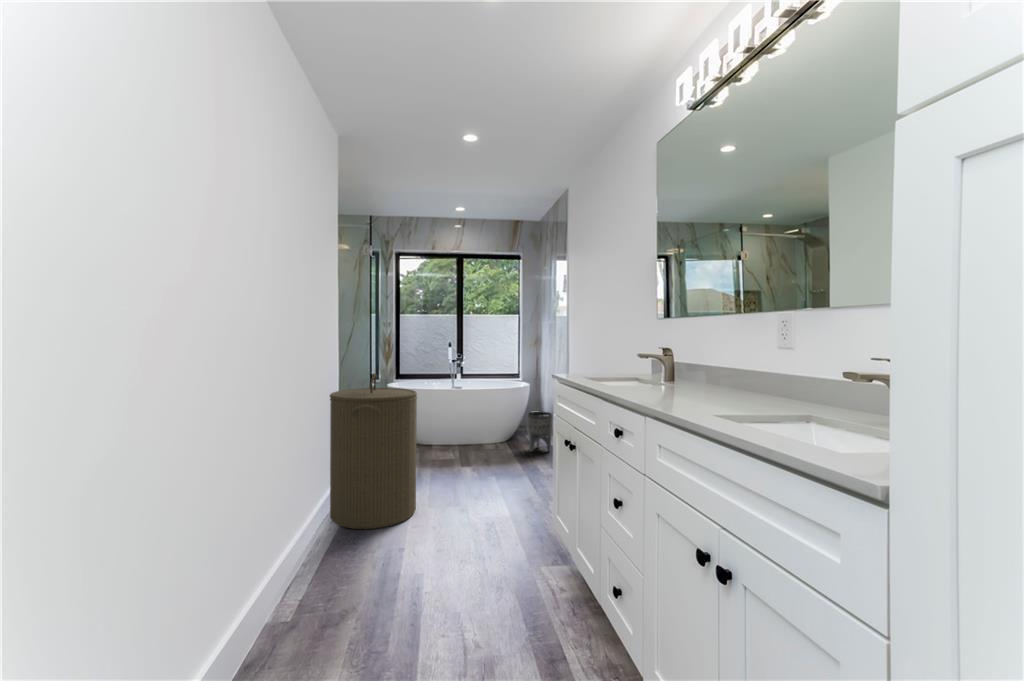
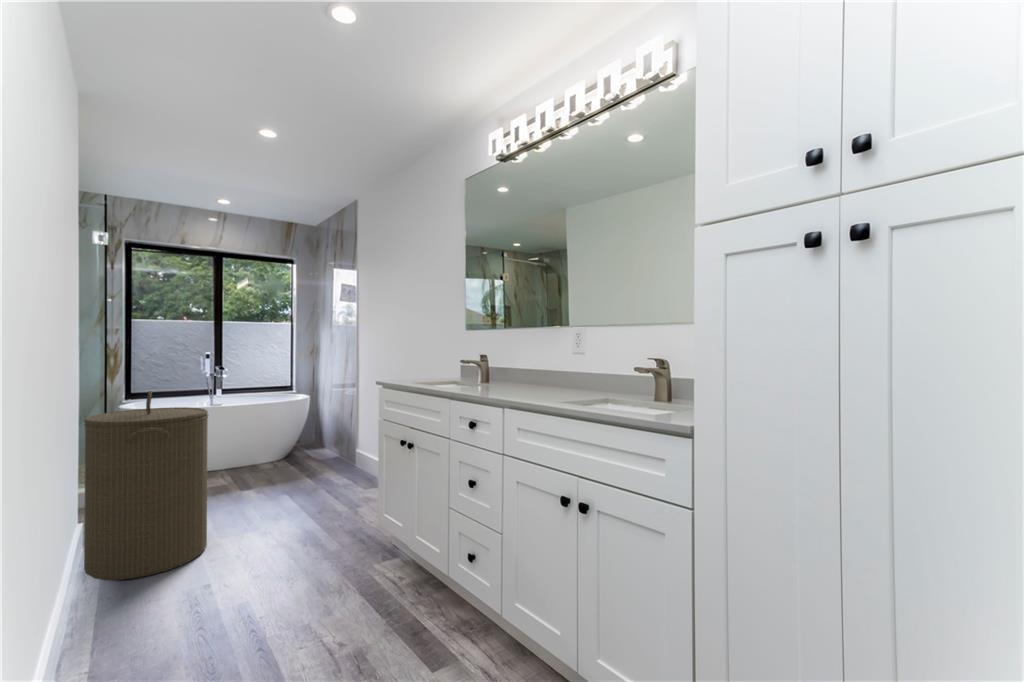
planter: present [527,411,553,452] -> none [311,423,340,466]

